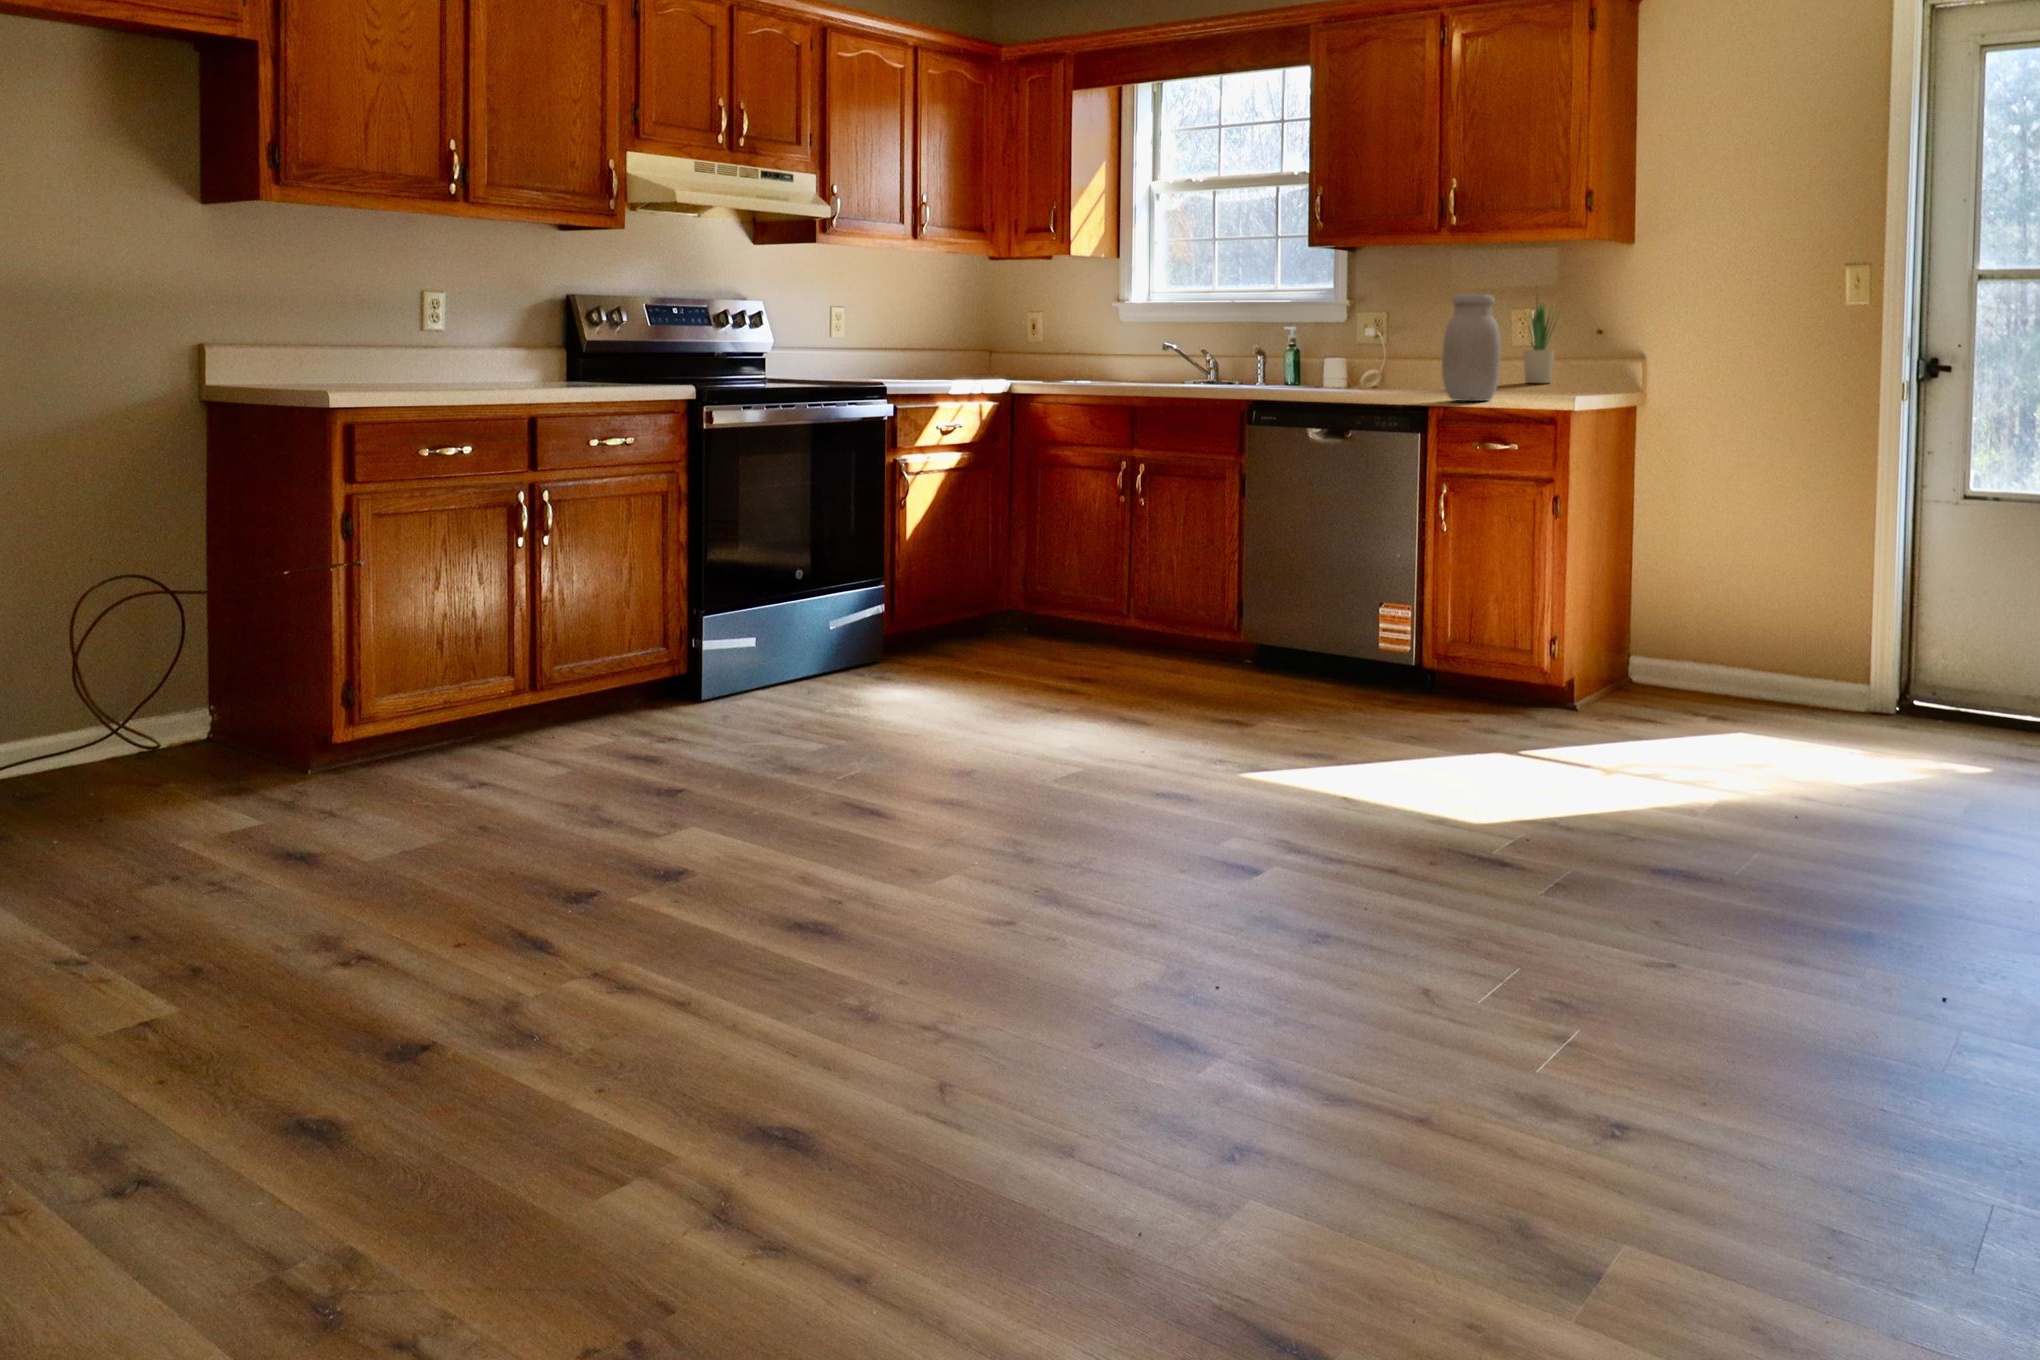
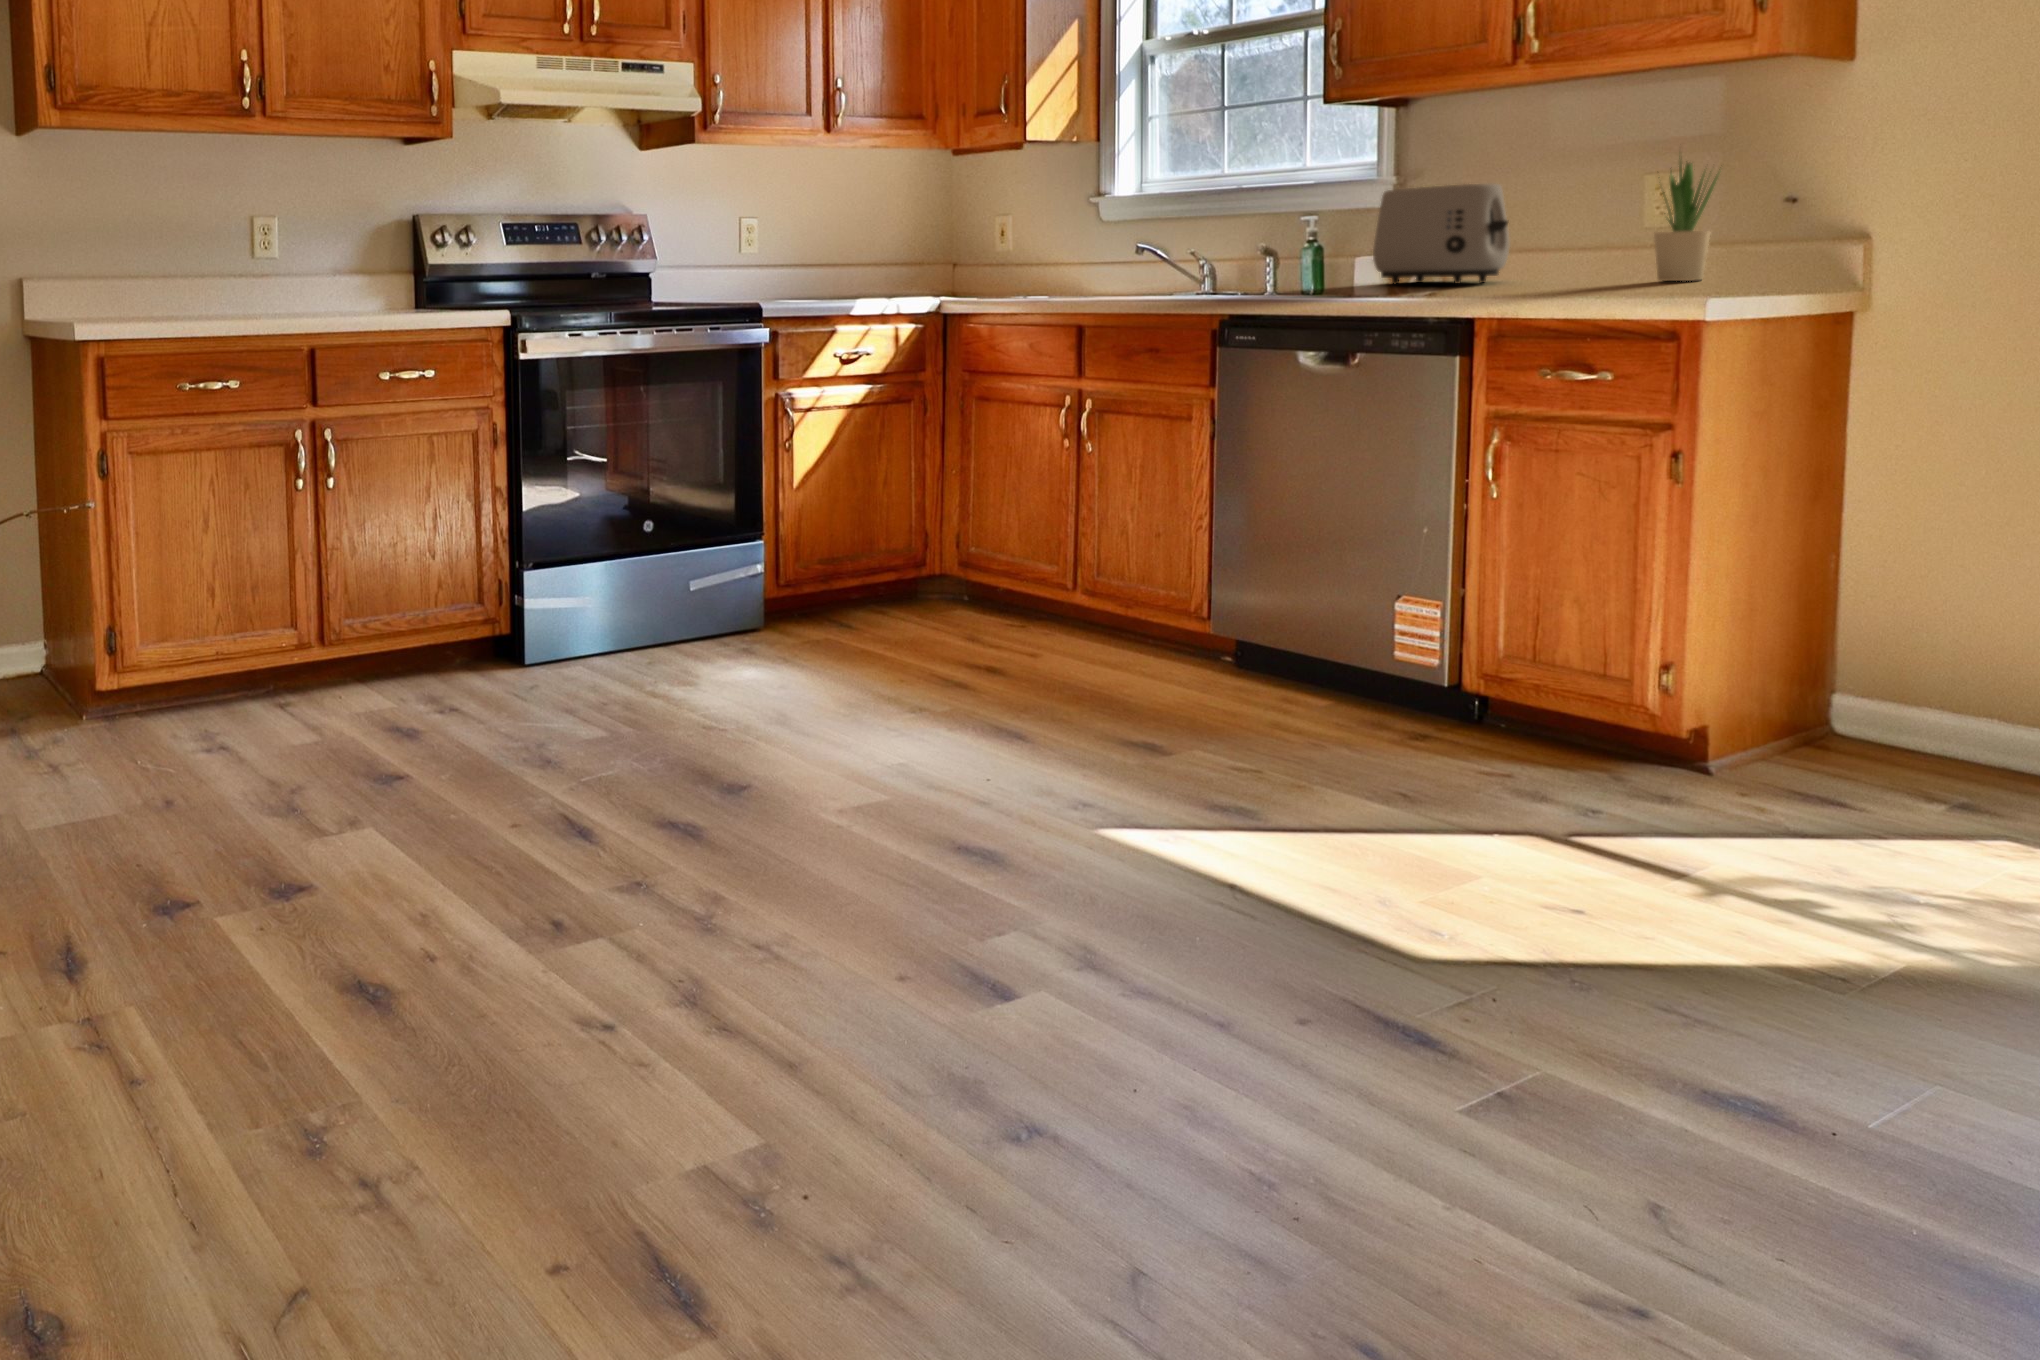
jar: present [1442,294,1501,401] -> none [1487,150,1587,308]
toaster: none [1338,311,1431,381] -> present [1373,184,1509,284]

